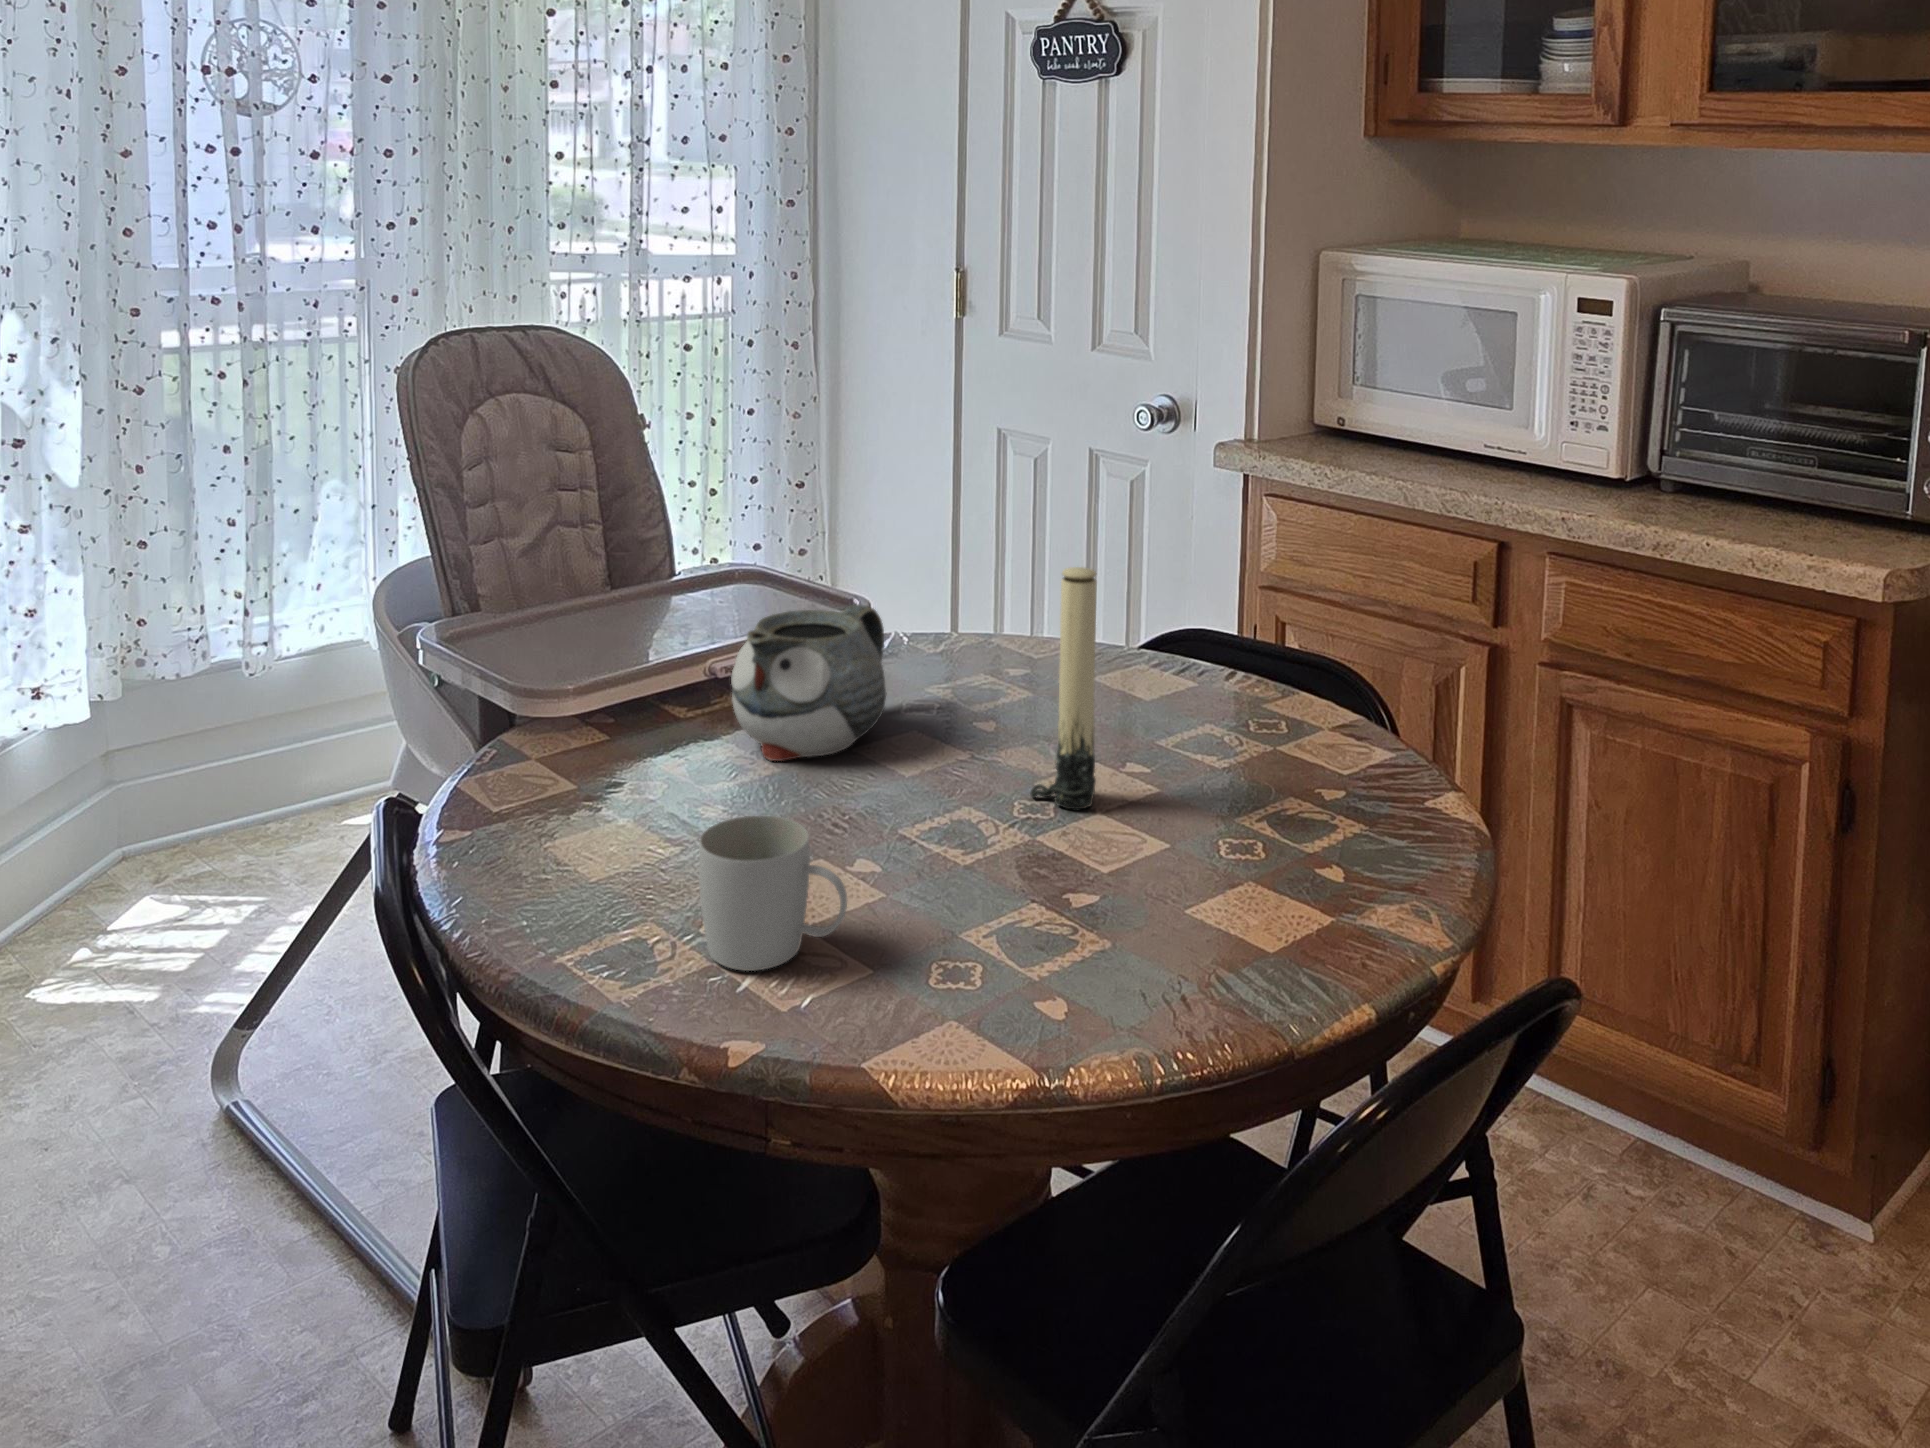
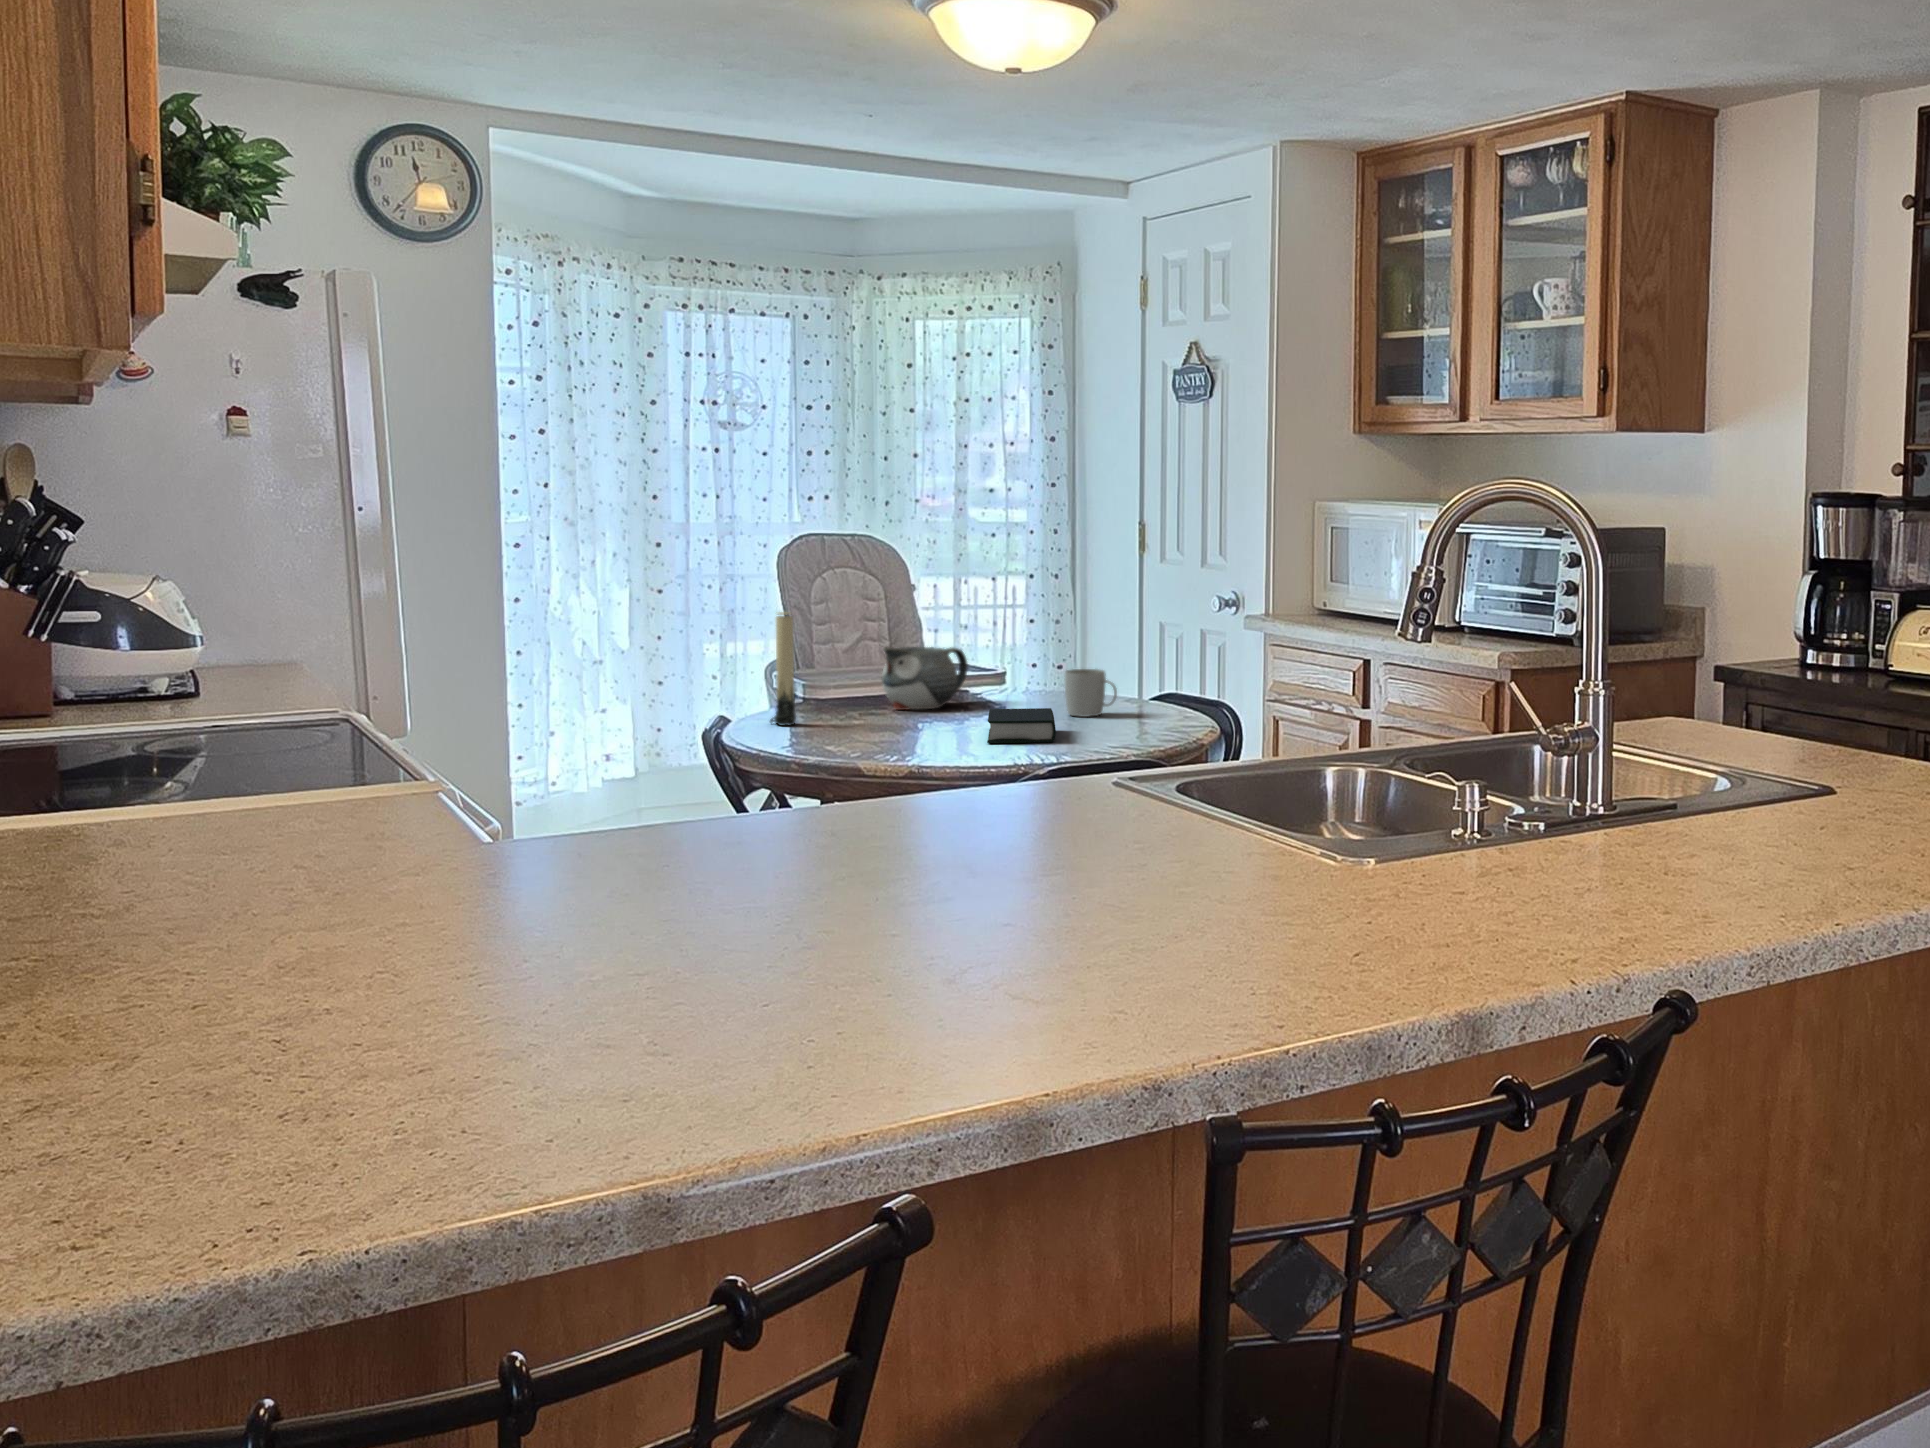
candle: present [1030,567,1096,809] -> present [770,612,796,726]
book: none [1084,812,1303,964] -> present [987,708,1056,743]
mug: present [699,815,847,971] -> present [1065,669,1117,717]

